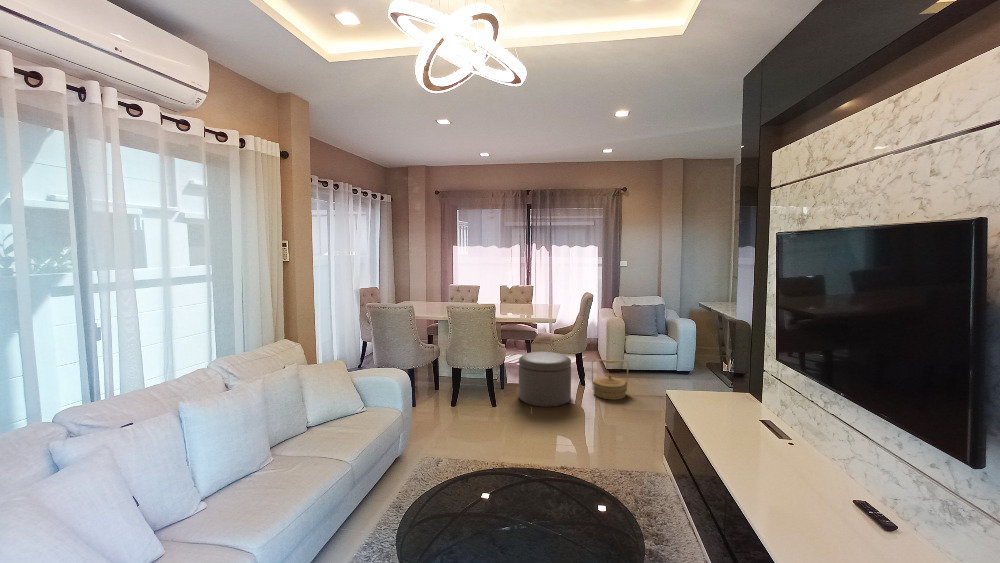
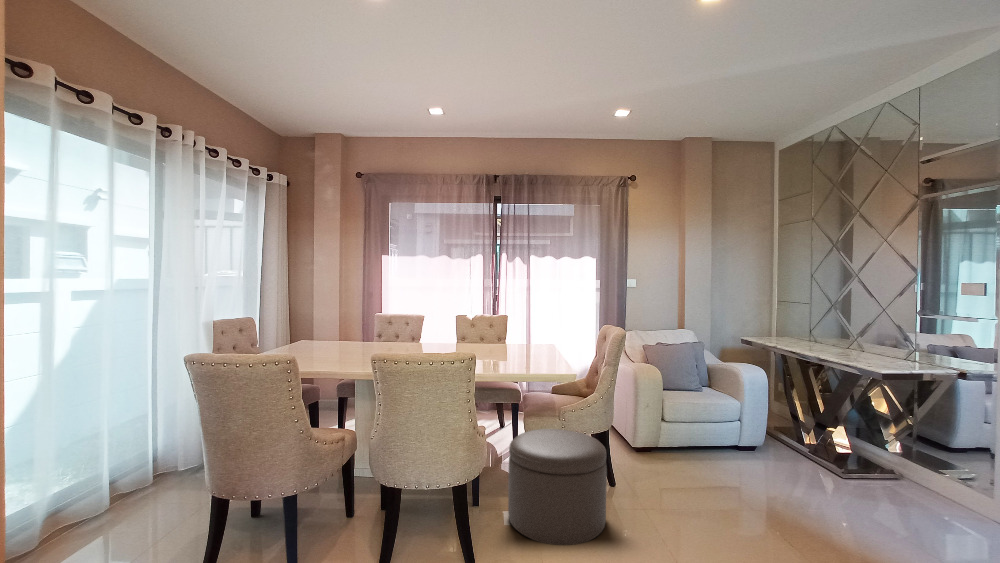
basket: present [592,359,629,399] -> none [634,440,698,517]

